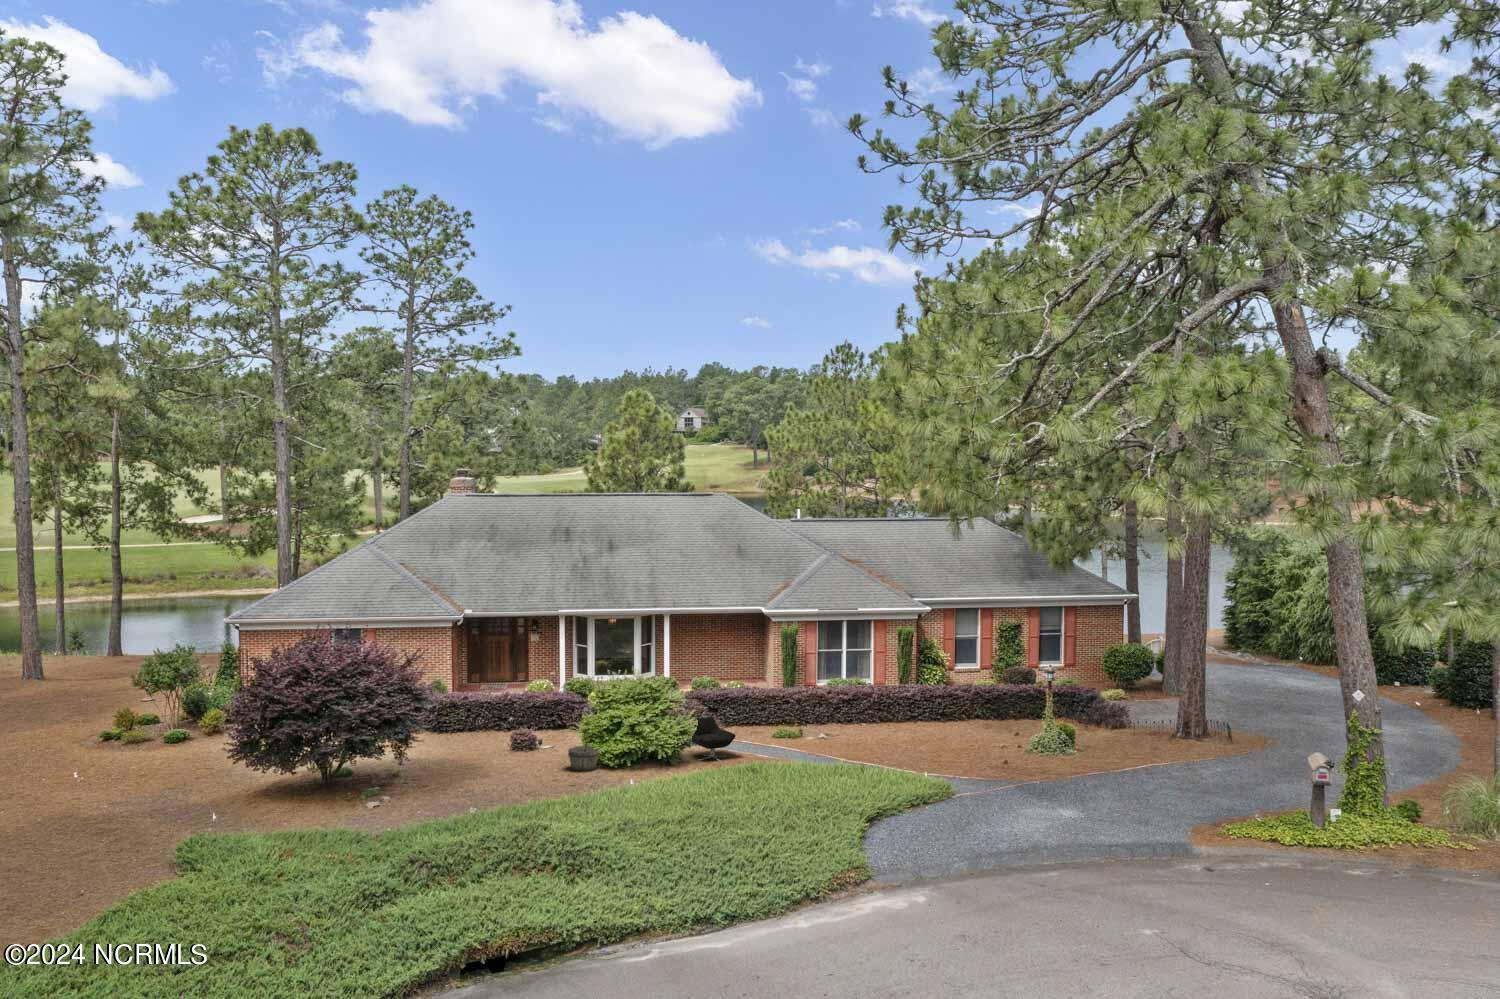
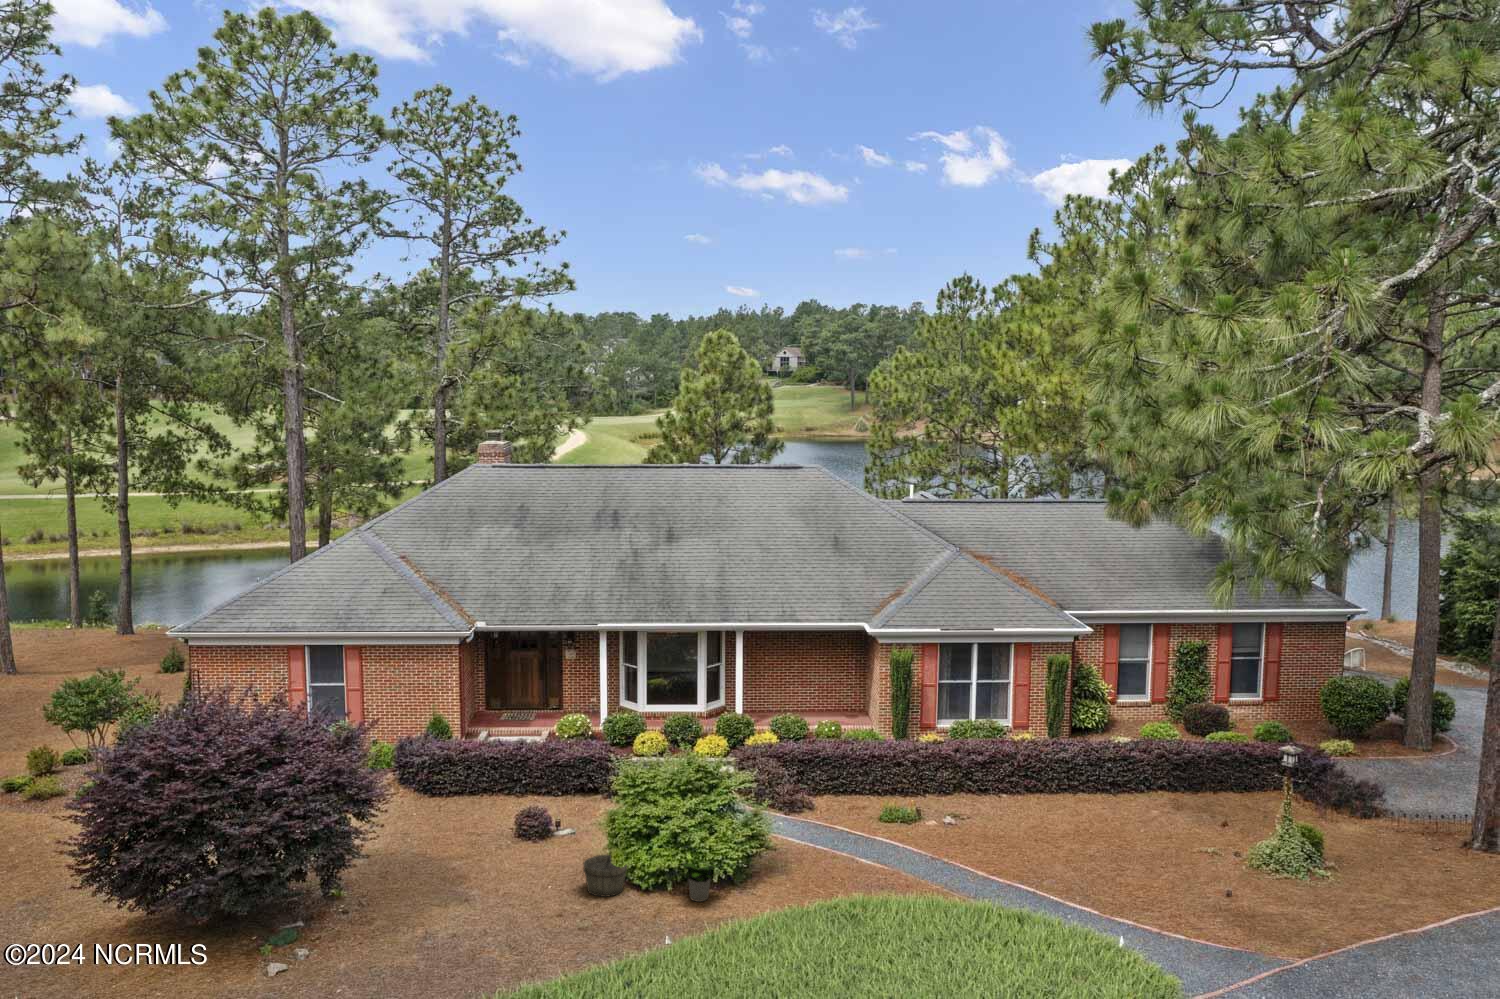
lounge chair: present [691,717,736,762] -> none [754,808,826,882]
potted plant: none [636,742,666,771] -> present [682,863,718,902]

